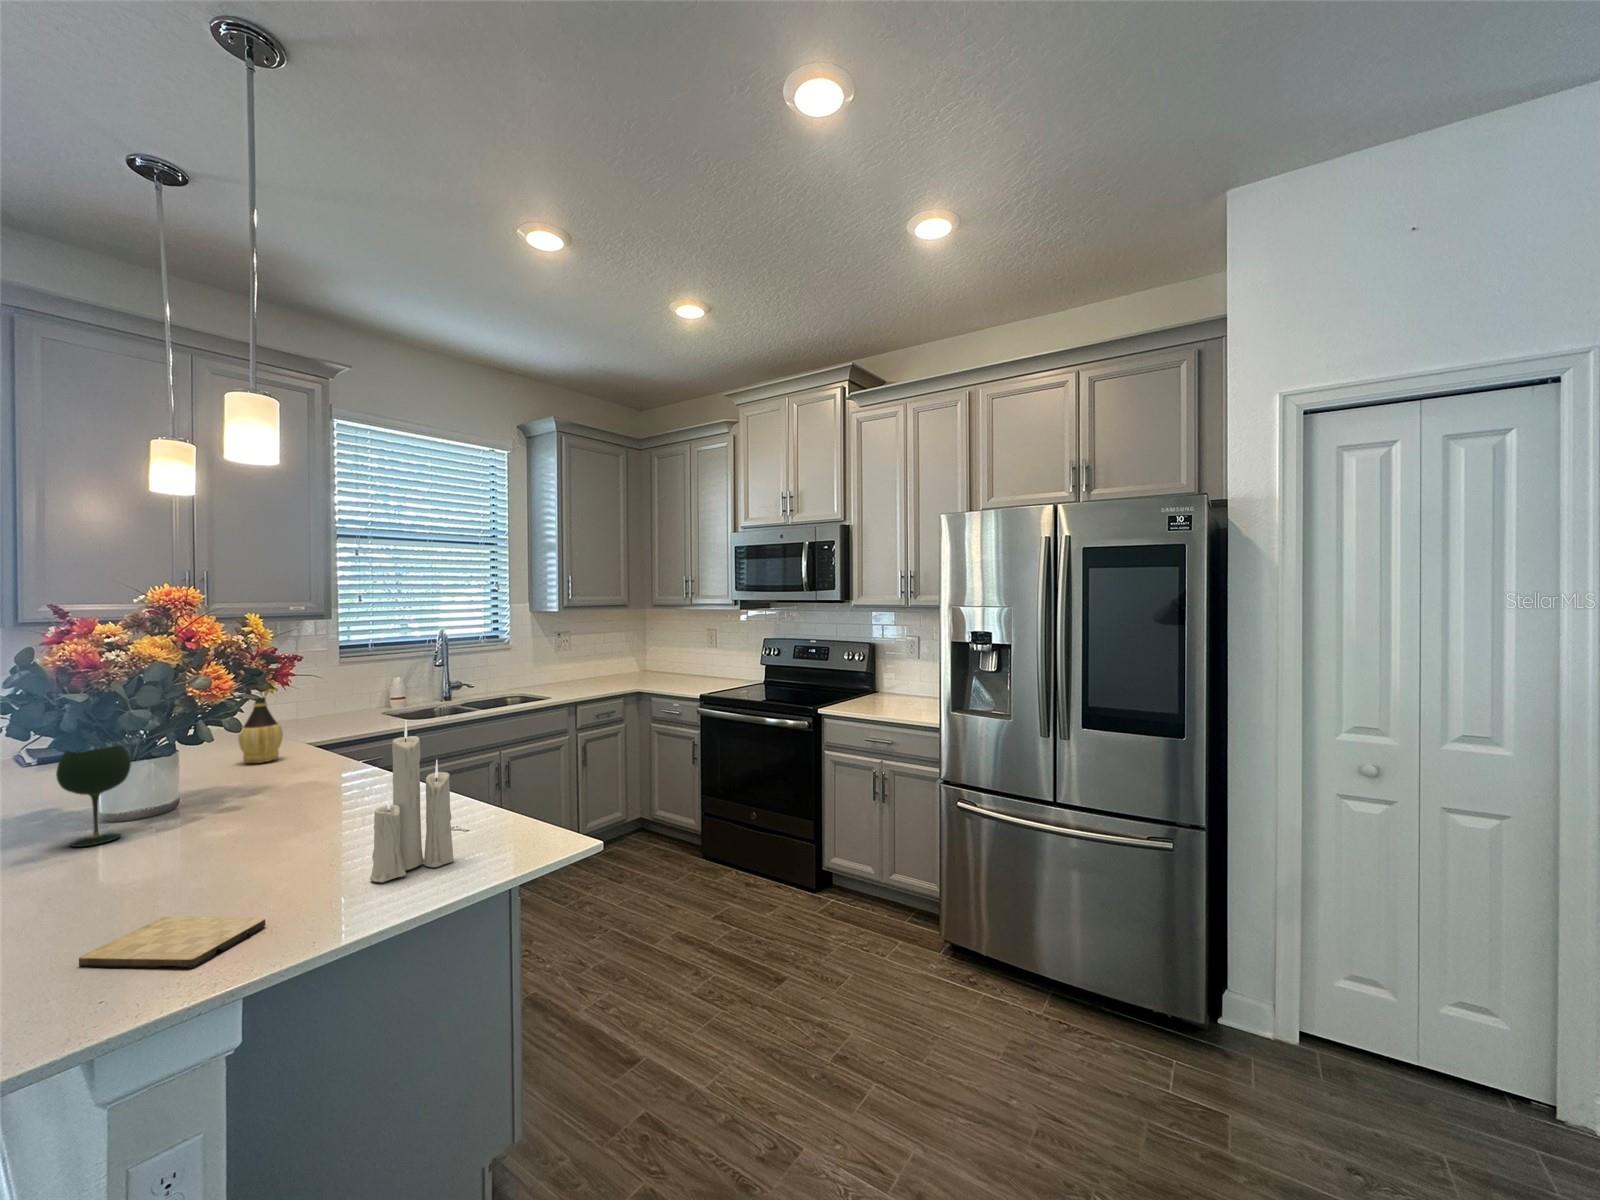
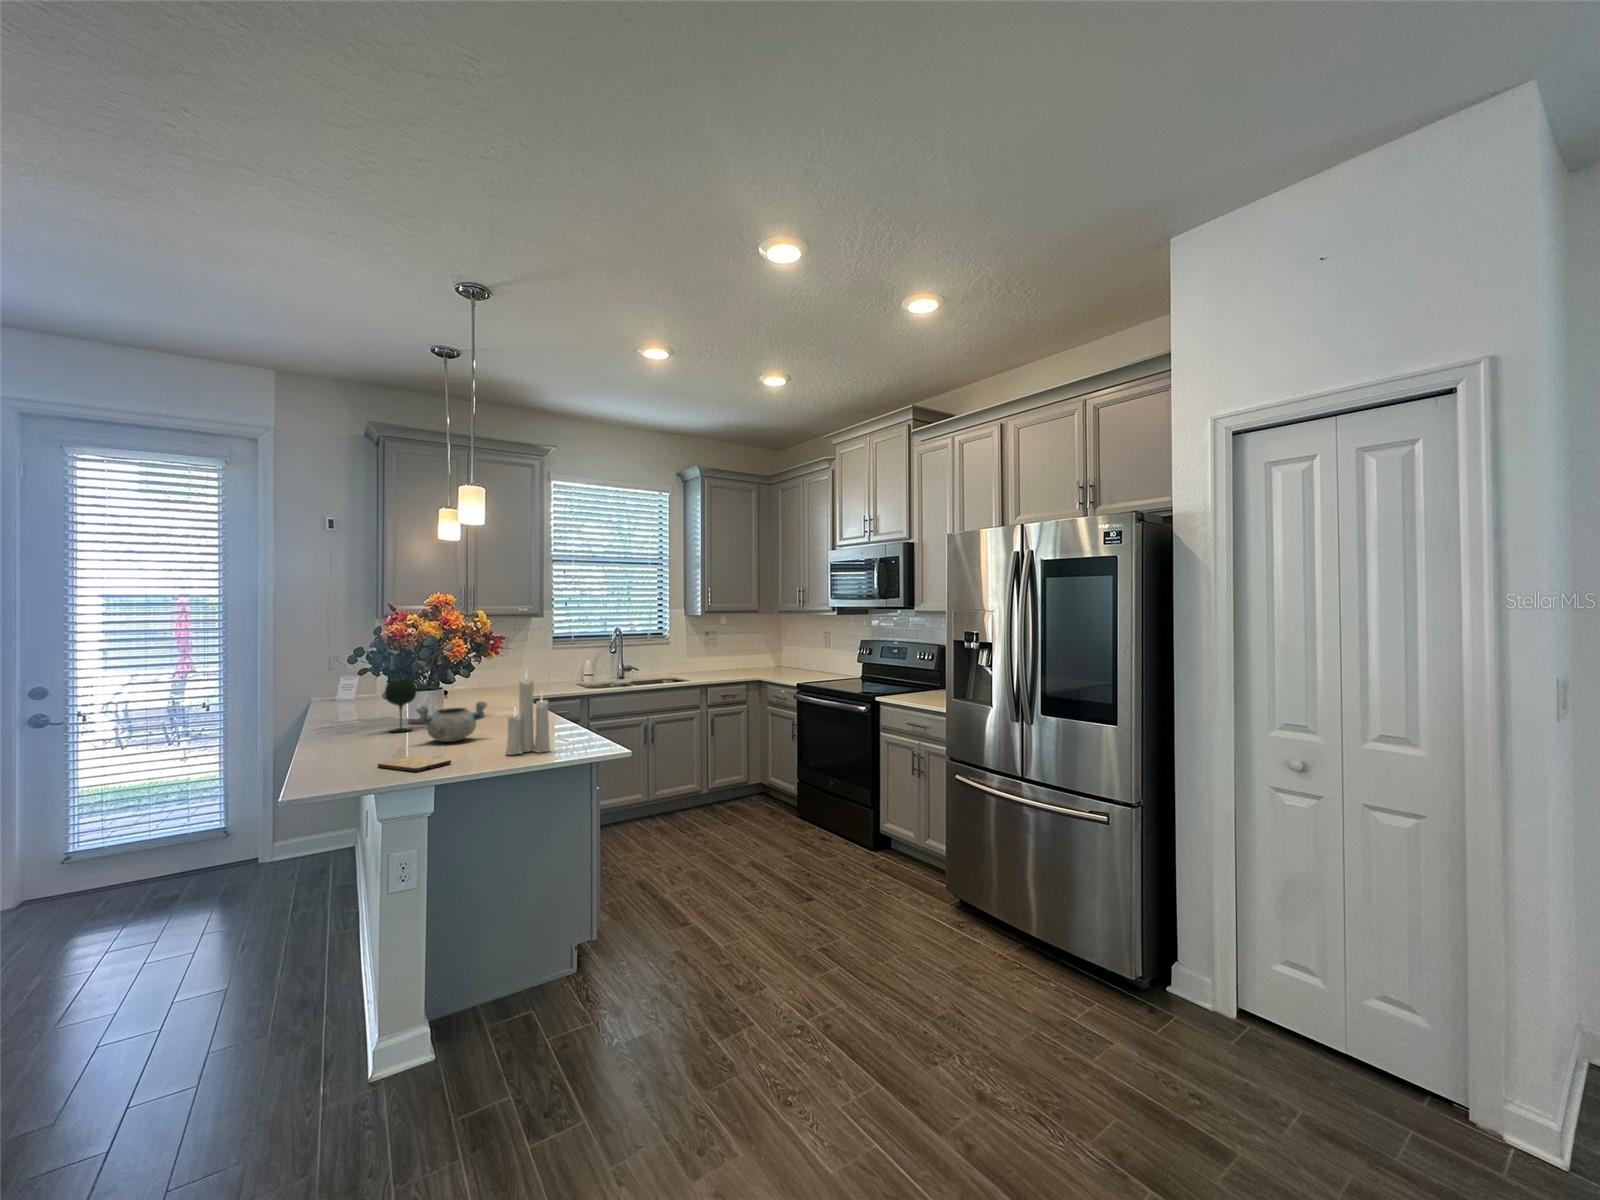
wine bottle: present [238,697,283,763] -> none [481,652,504,706]
bowl: none [147,777,302,862] -> present [416,702,487,742]

